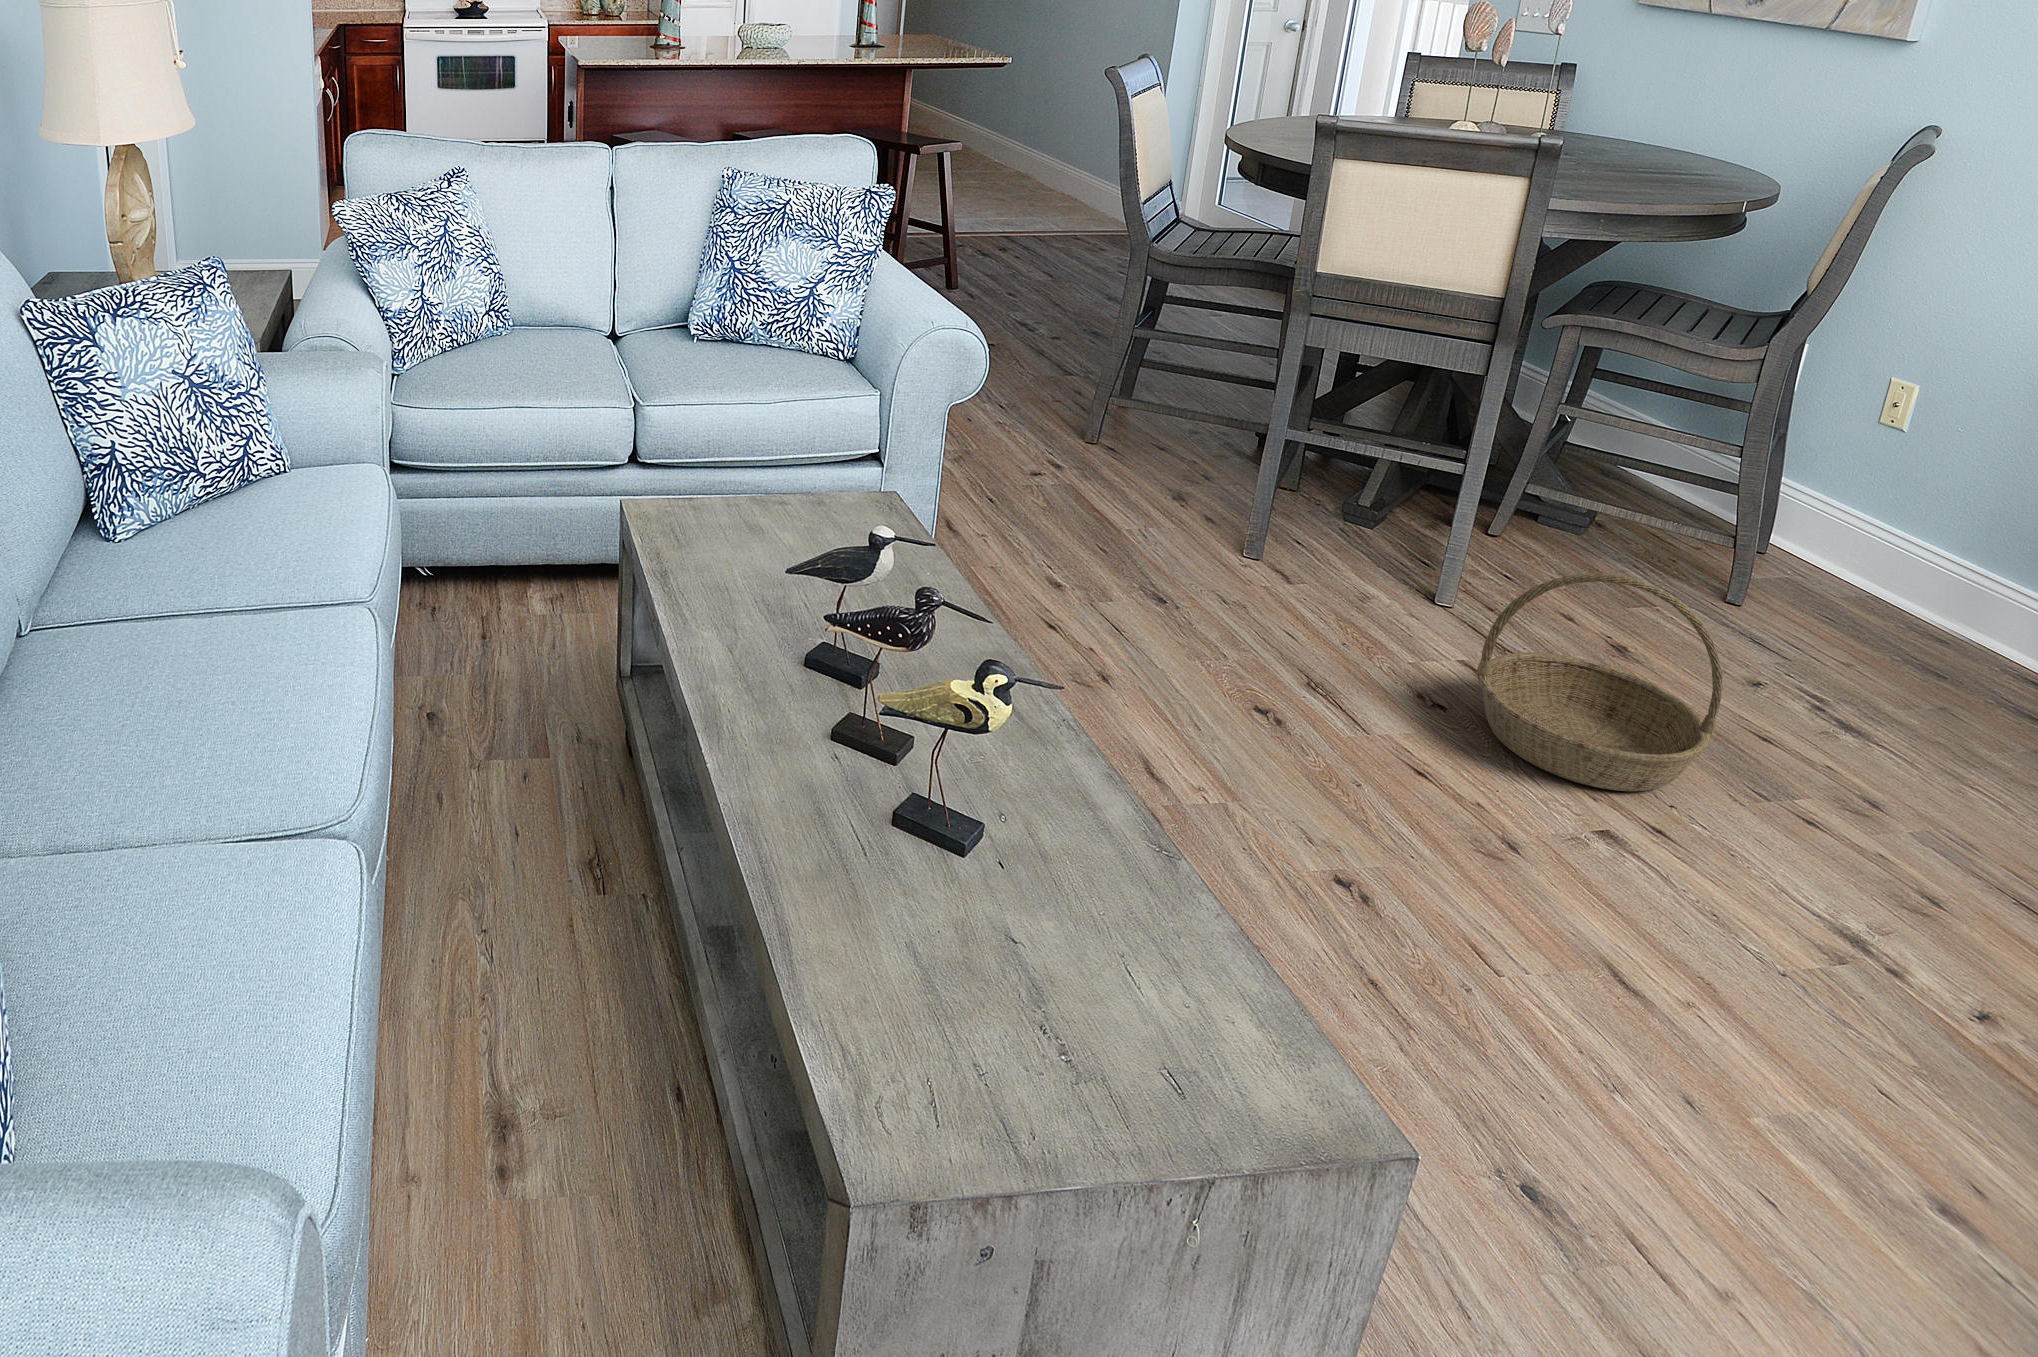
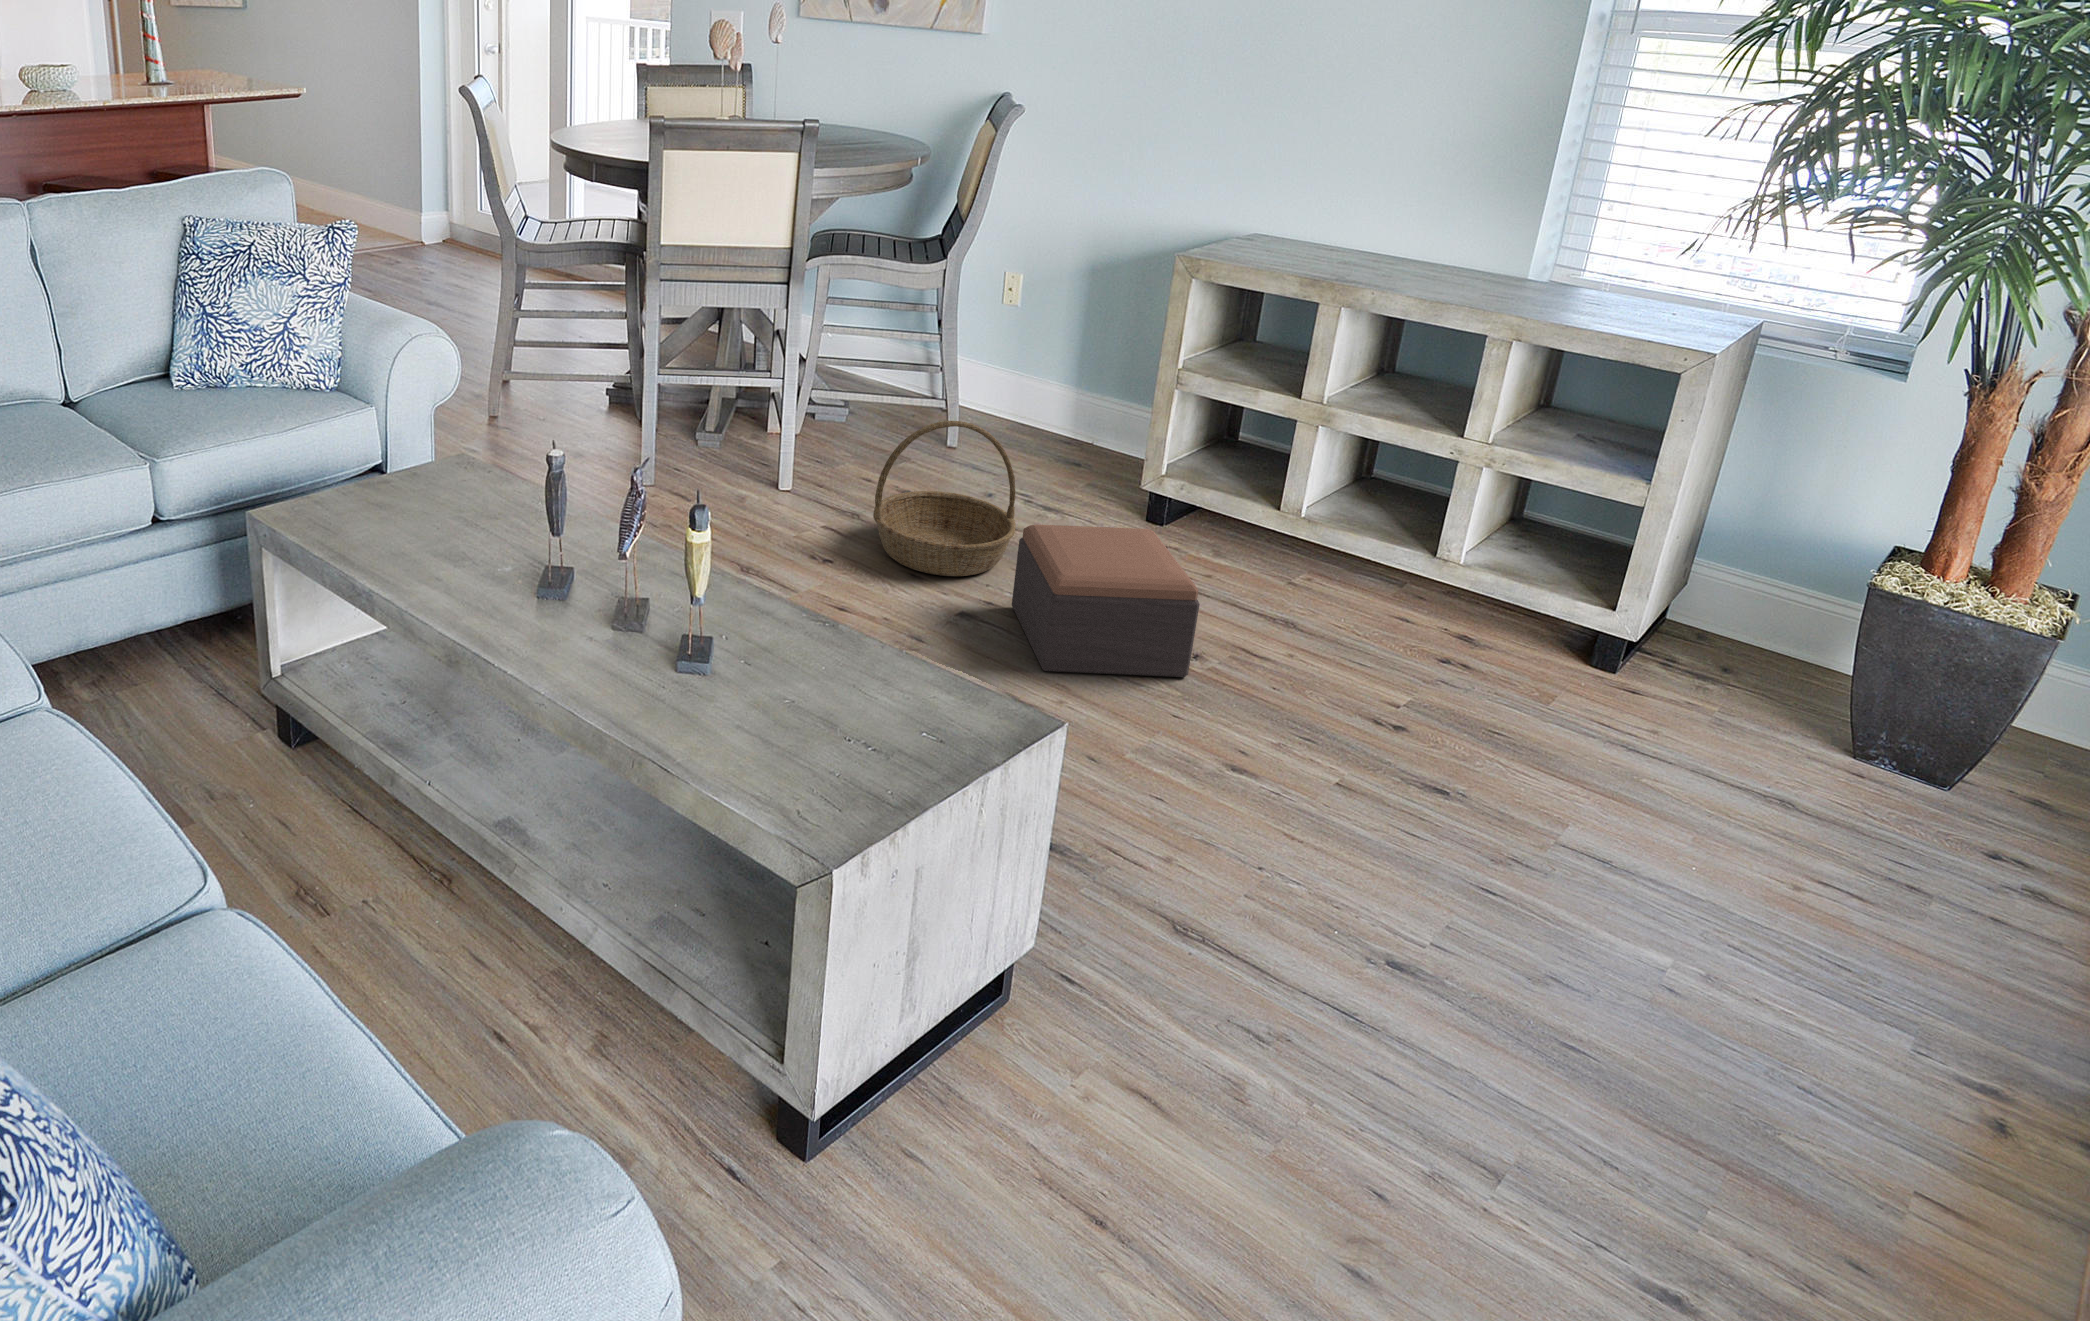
footstool: none [1633,749,1949,1050] -> present [1012,524,1200,677]

